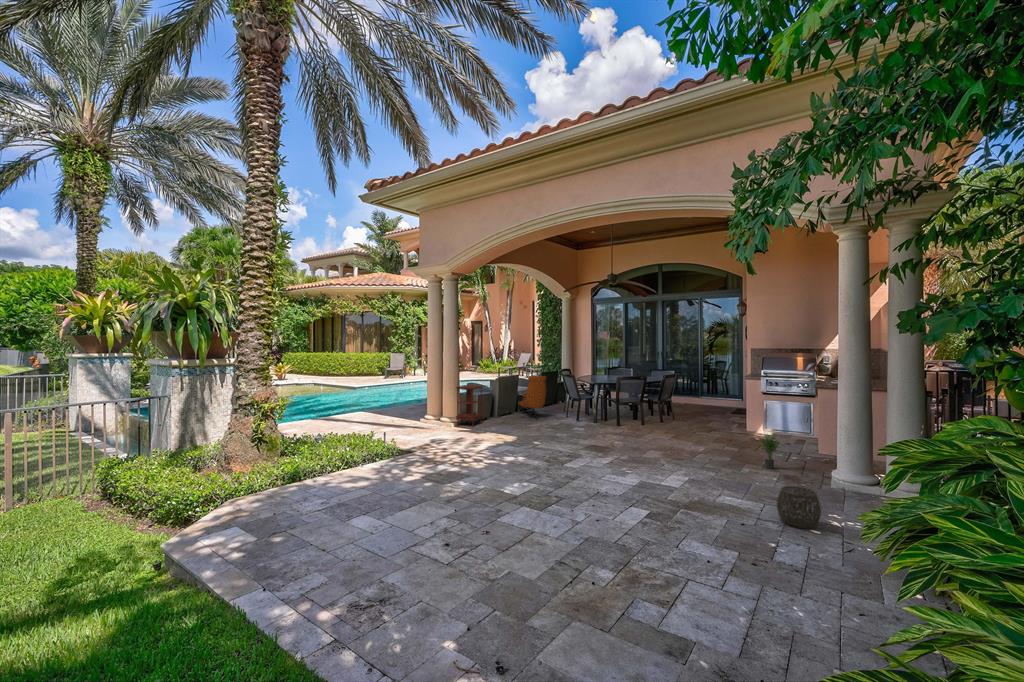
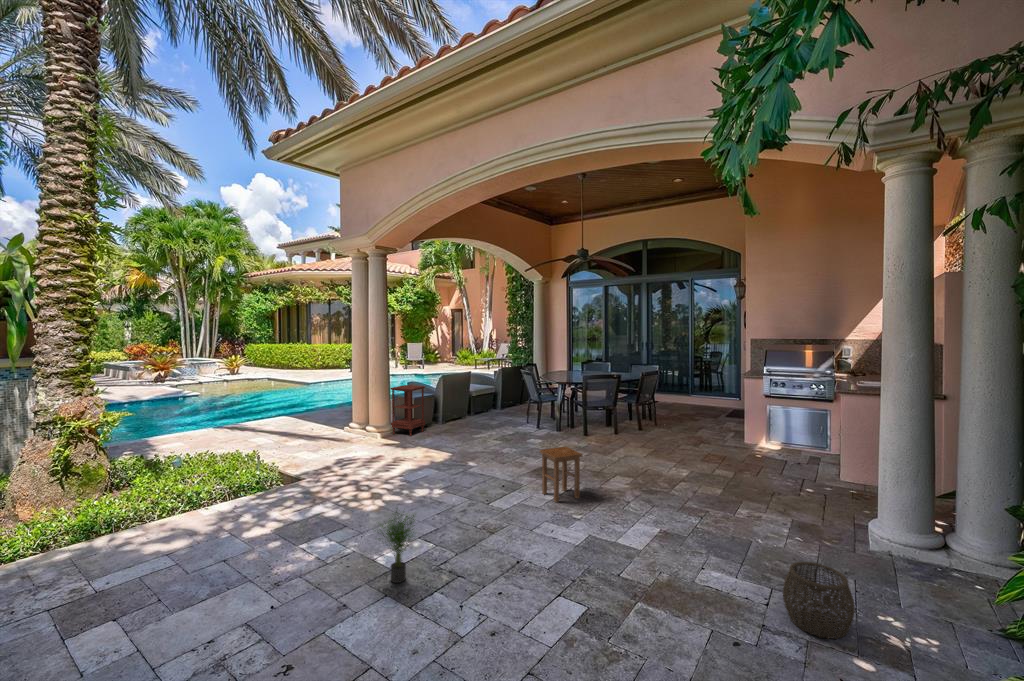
lounge chair: present [518,376,547,419] -> none [473,374,506,426]
stool: none [595,427,628,467] -> present [539,447,583,502]
potted plant: present [761,435,778,469] -> present [380,511,415,583]

